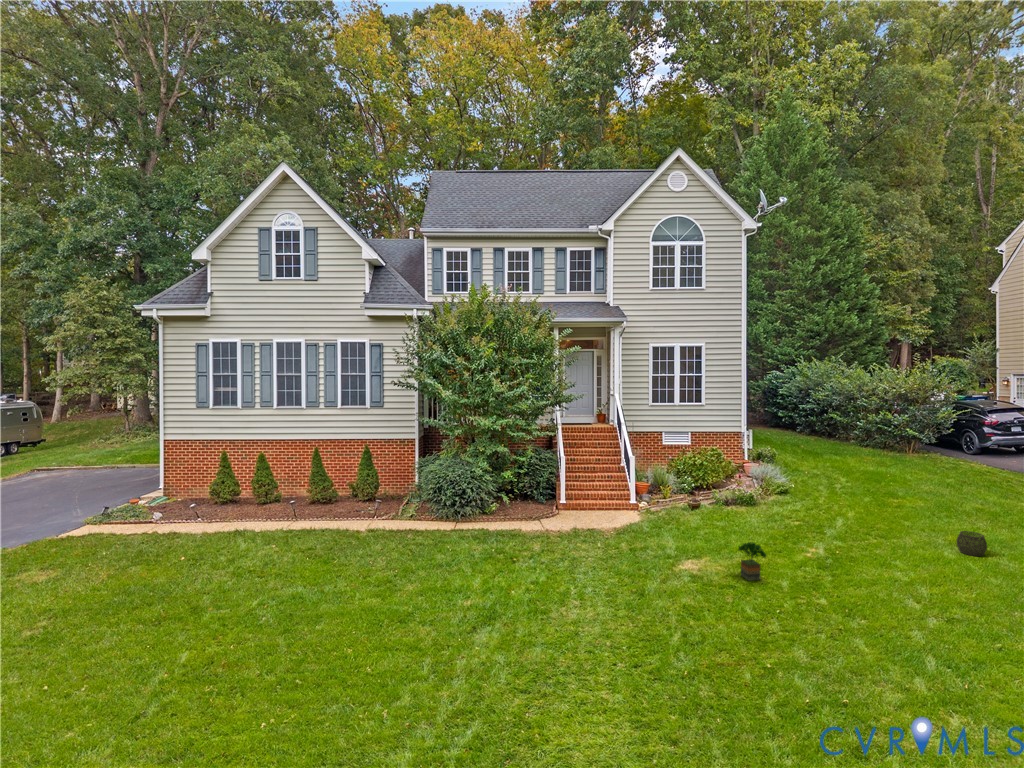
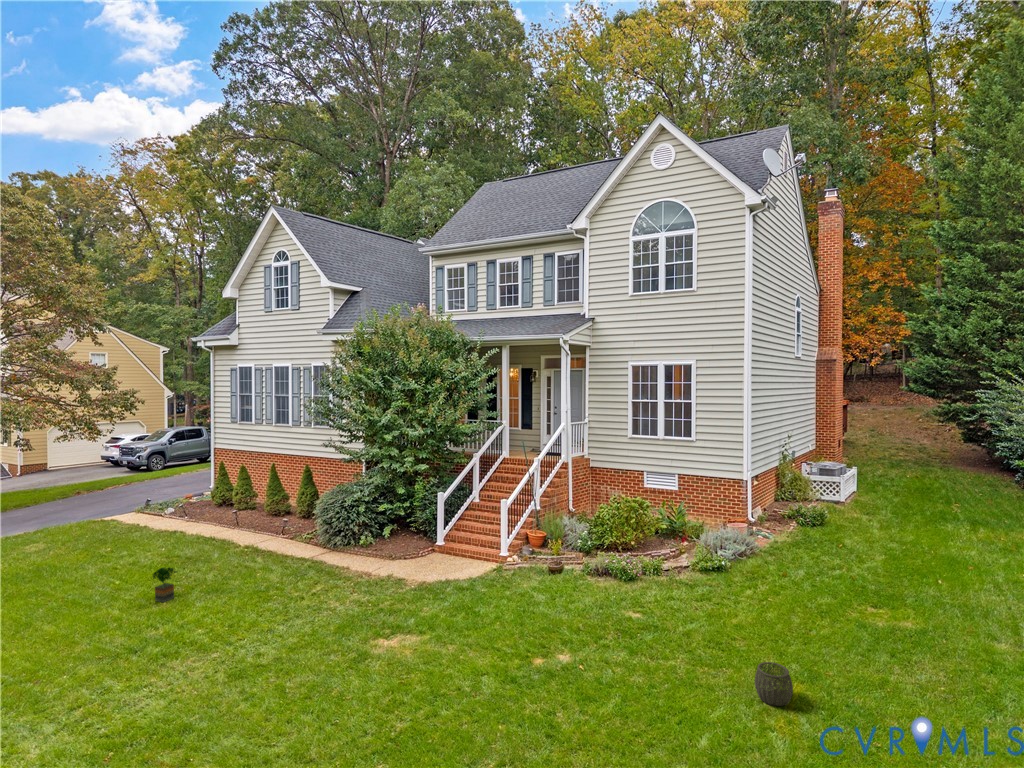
potted tree: present [739,542,767,581] -> present [153,567,177,602]

